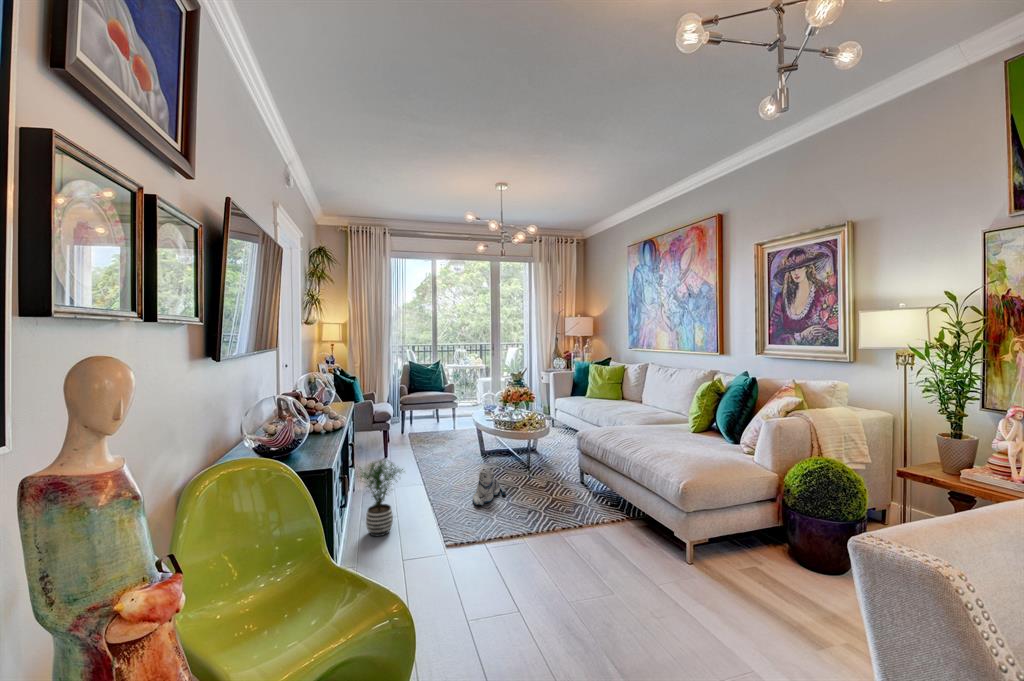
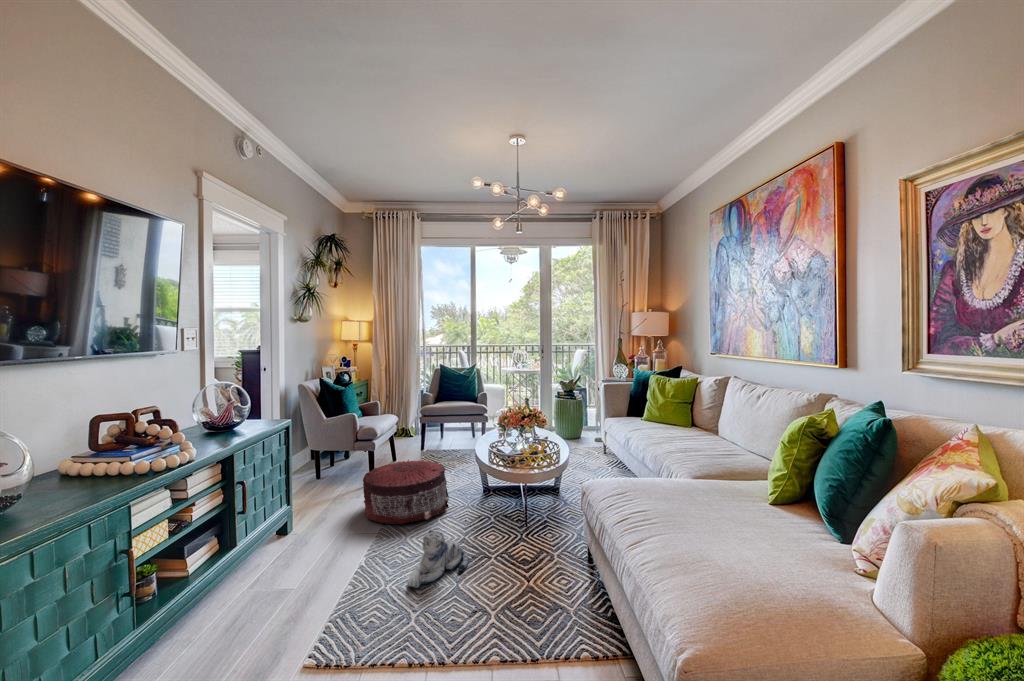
pouf: none [398,431,466,477] -> present [363,460,449,524]
potted plant: present [360,461,403,536] -> none [207,513,293,629]

